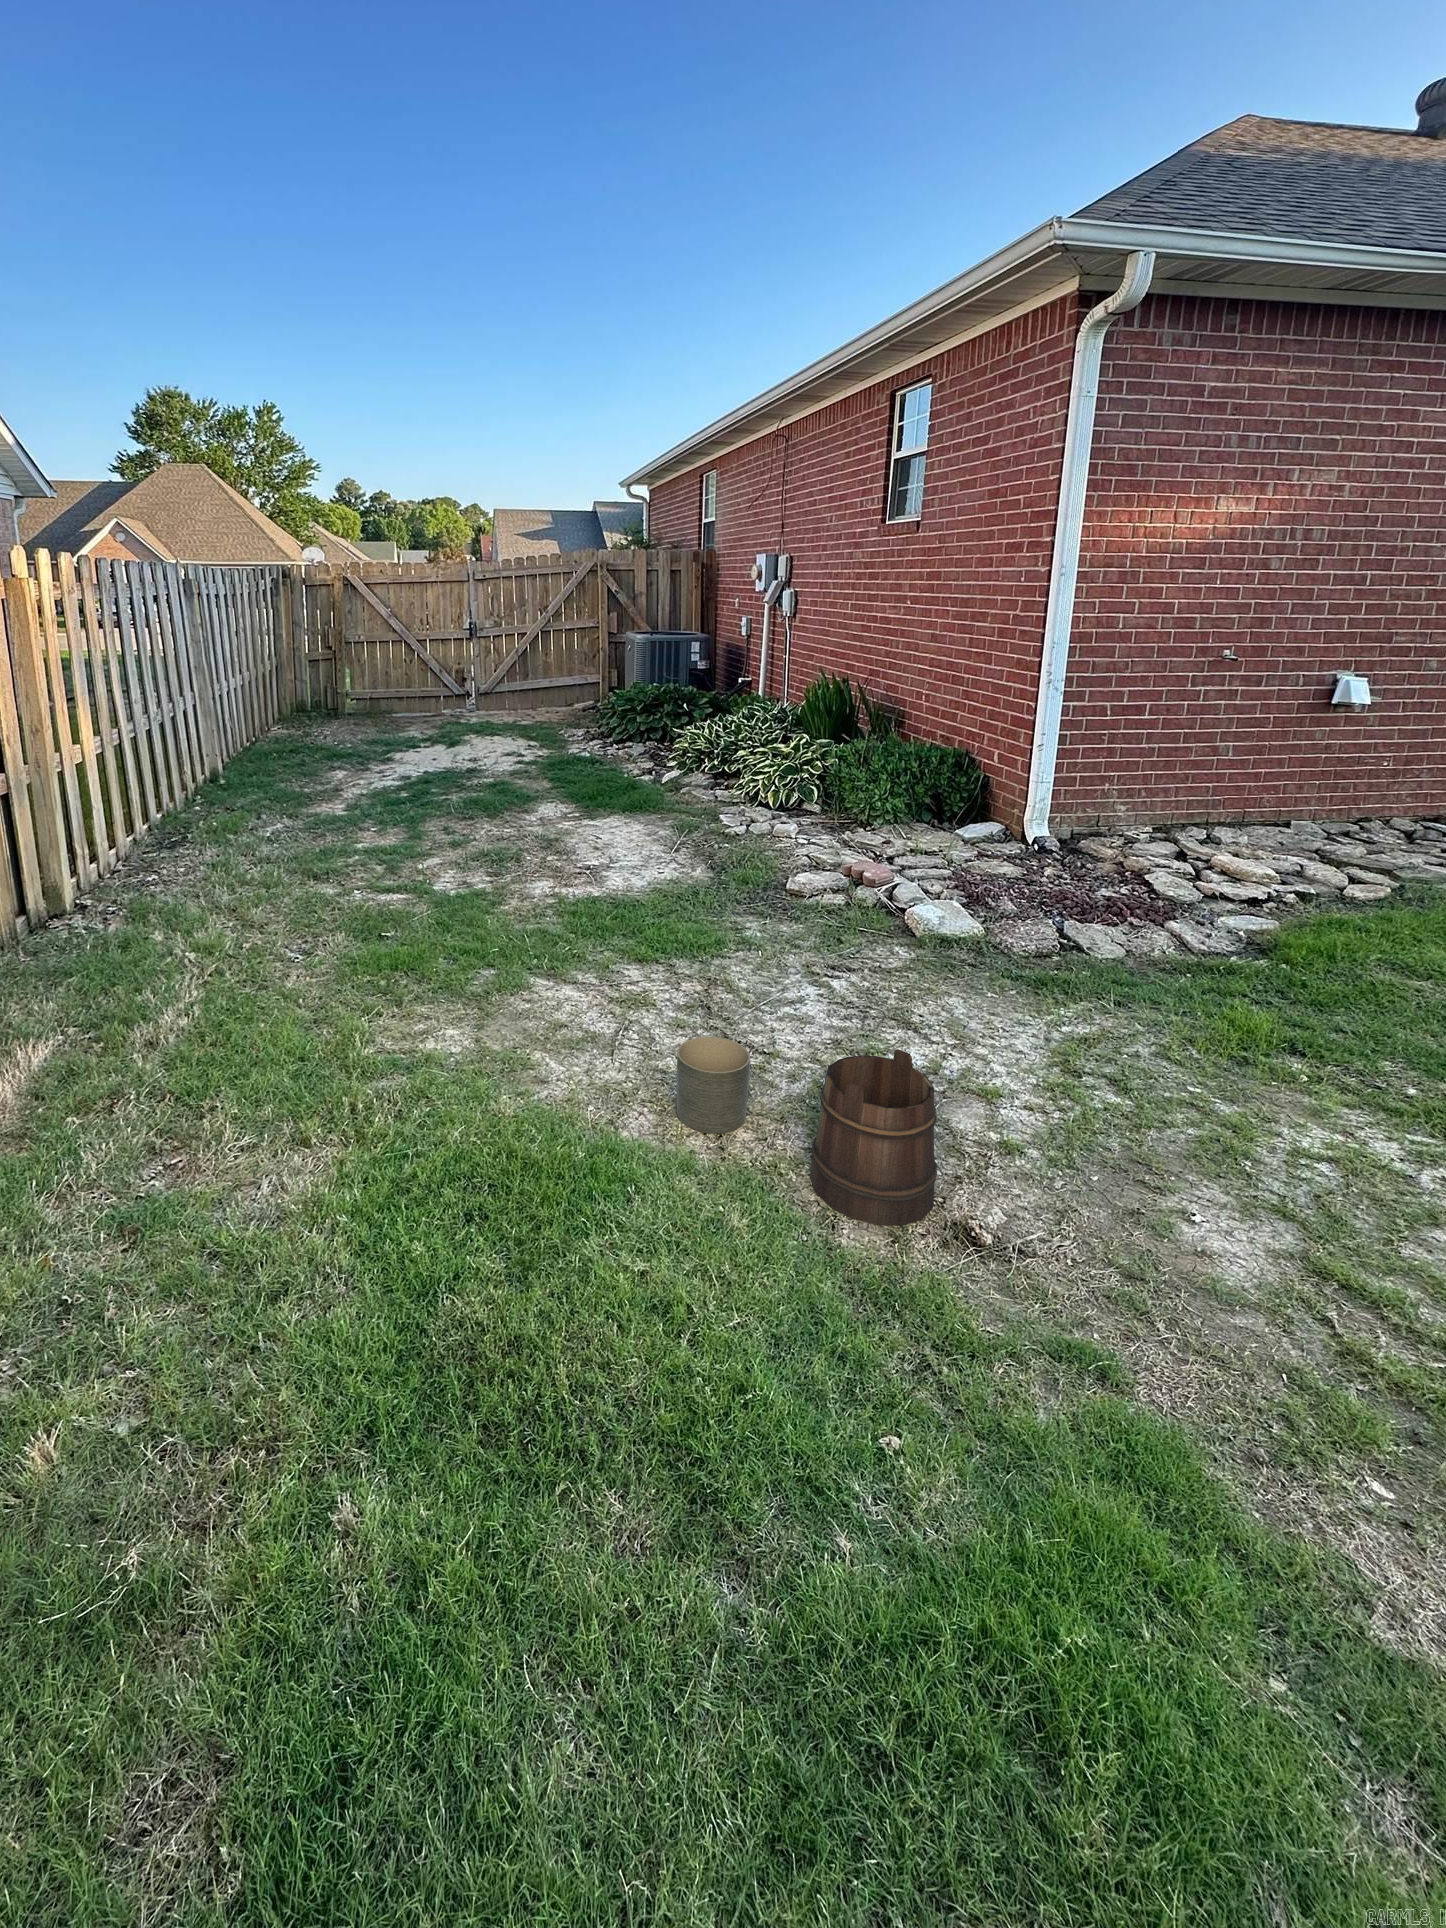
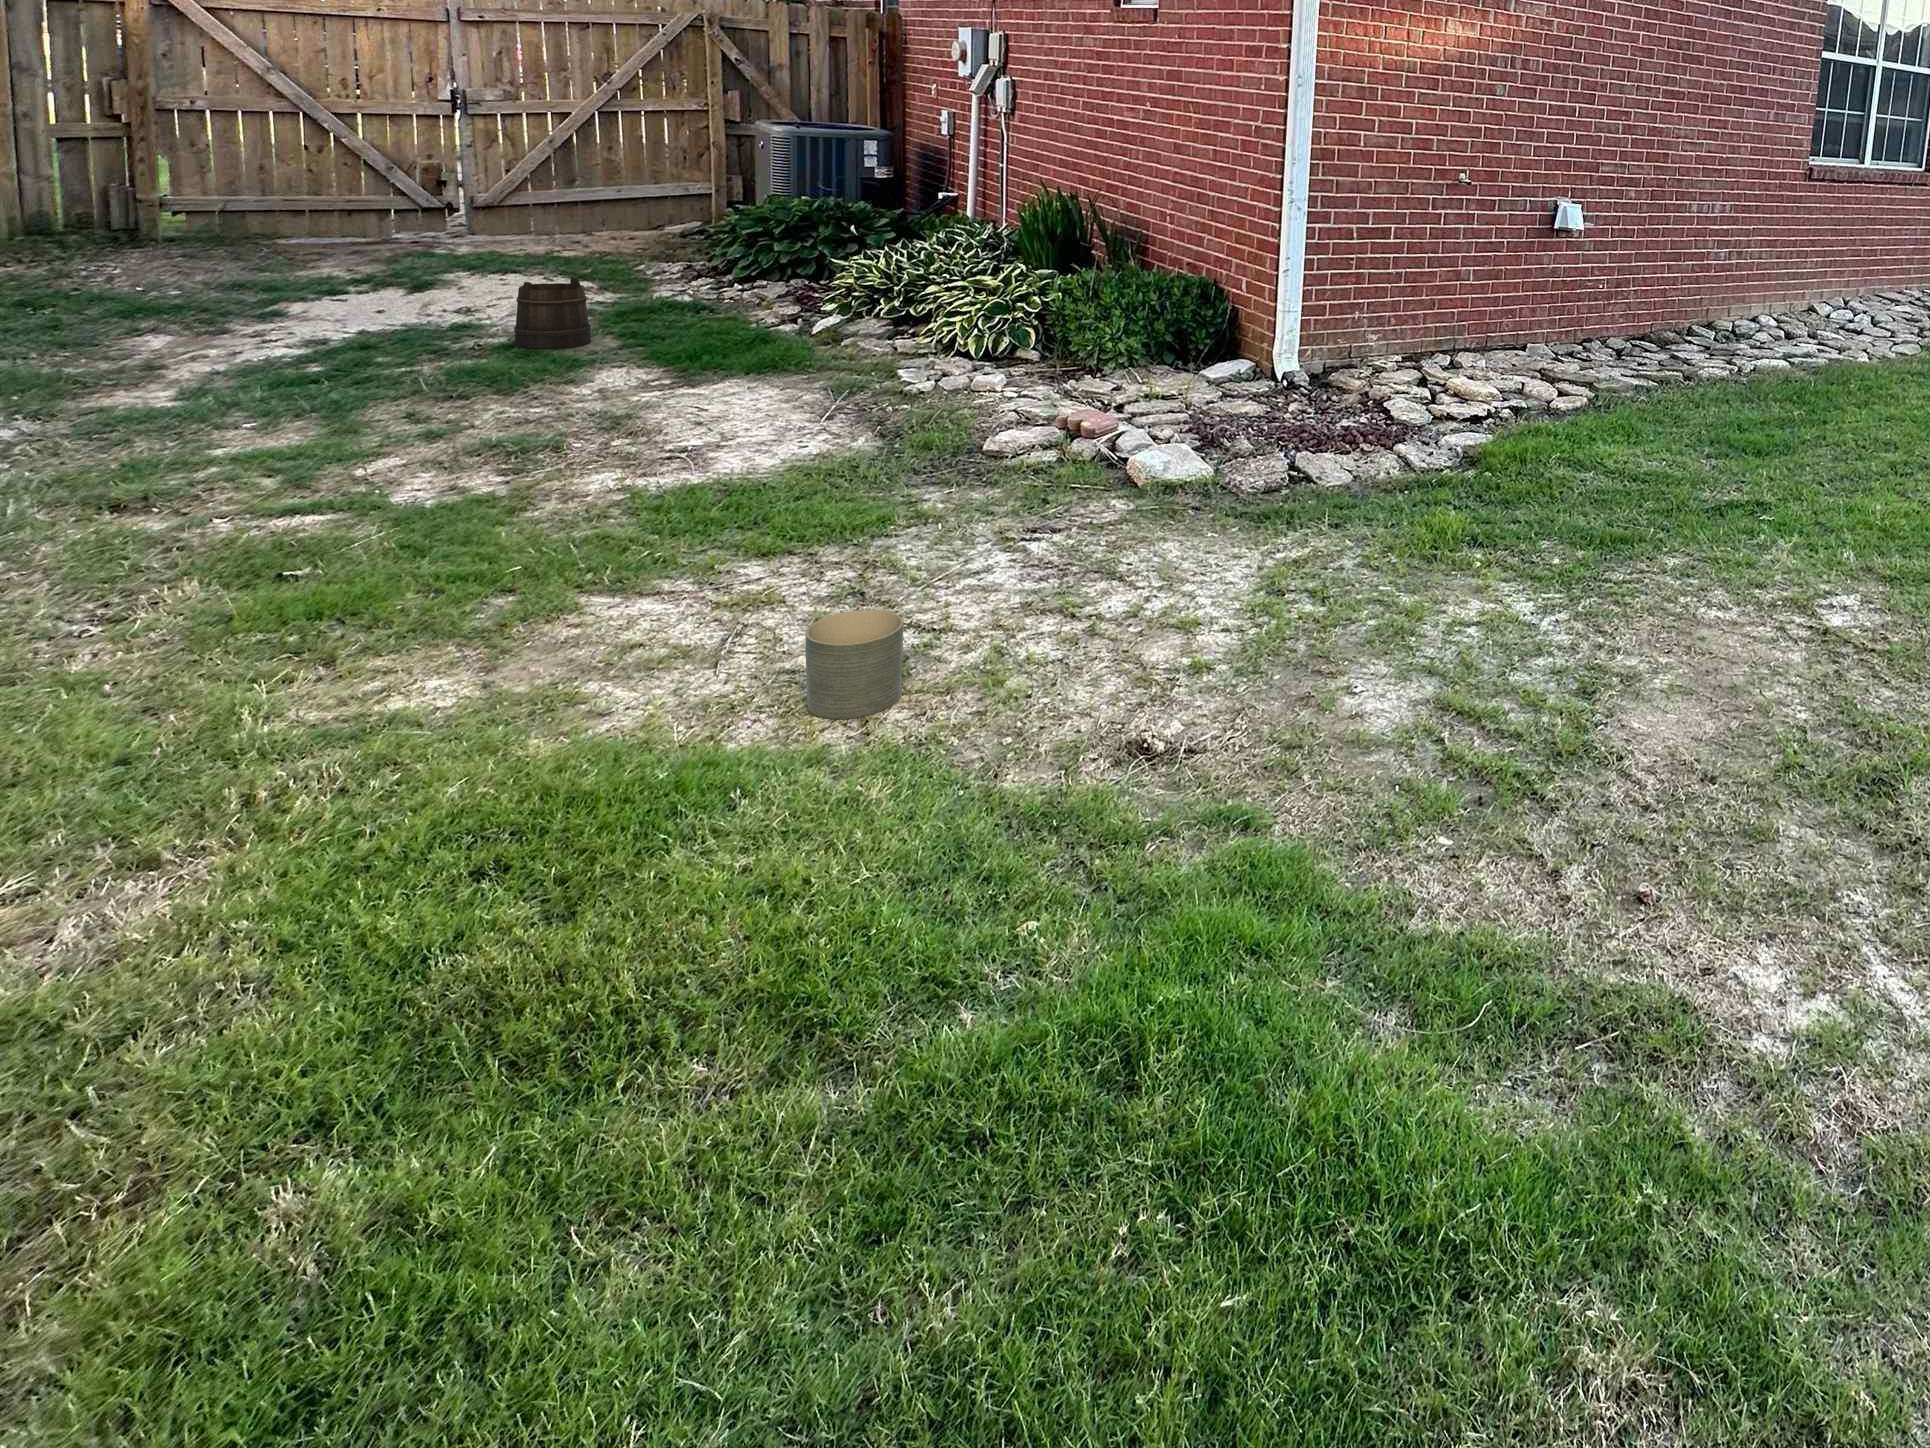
bucket: present [810,1049,937,1226] -> present [514,277,591,349]

